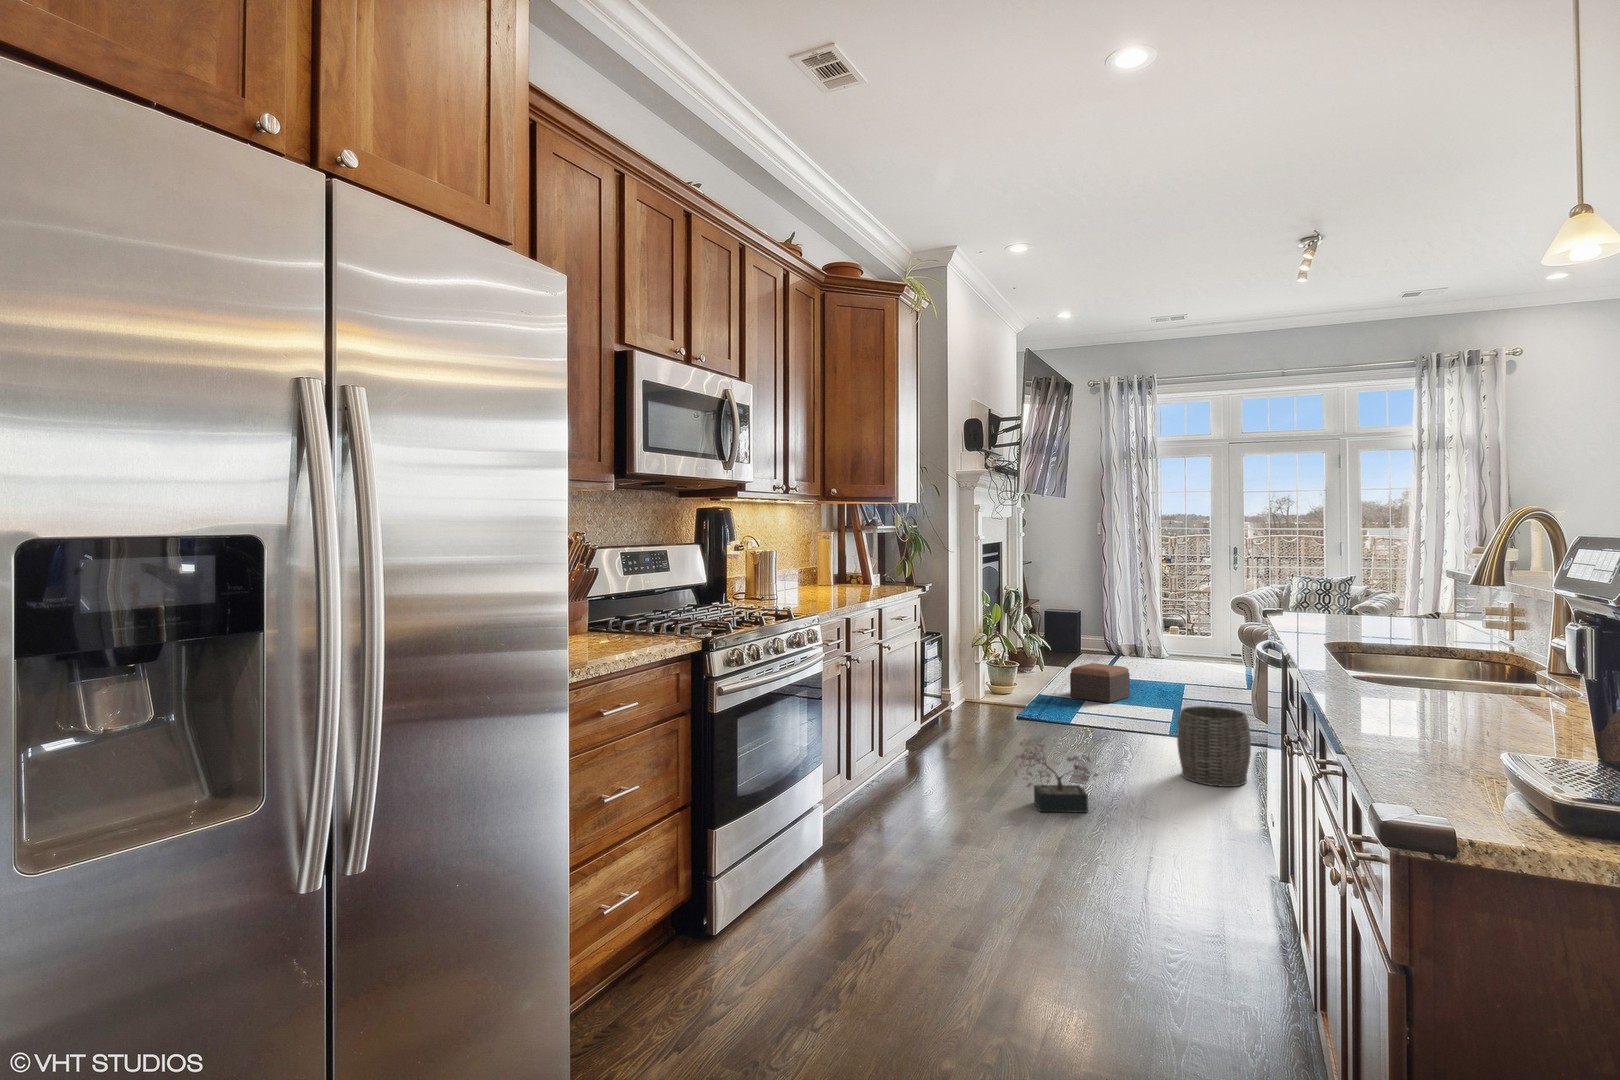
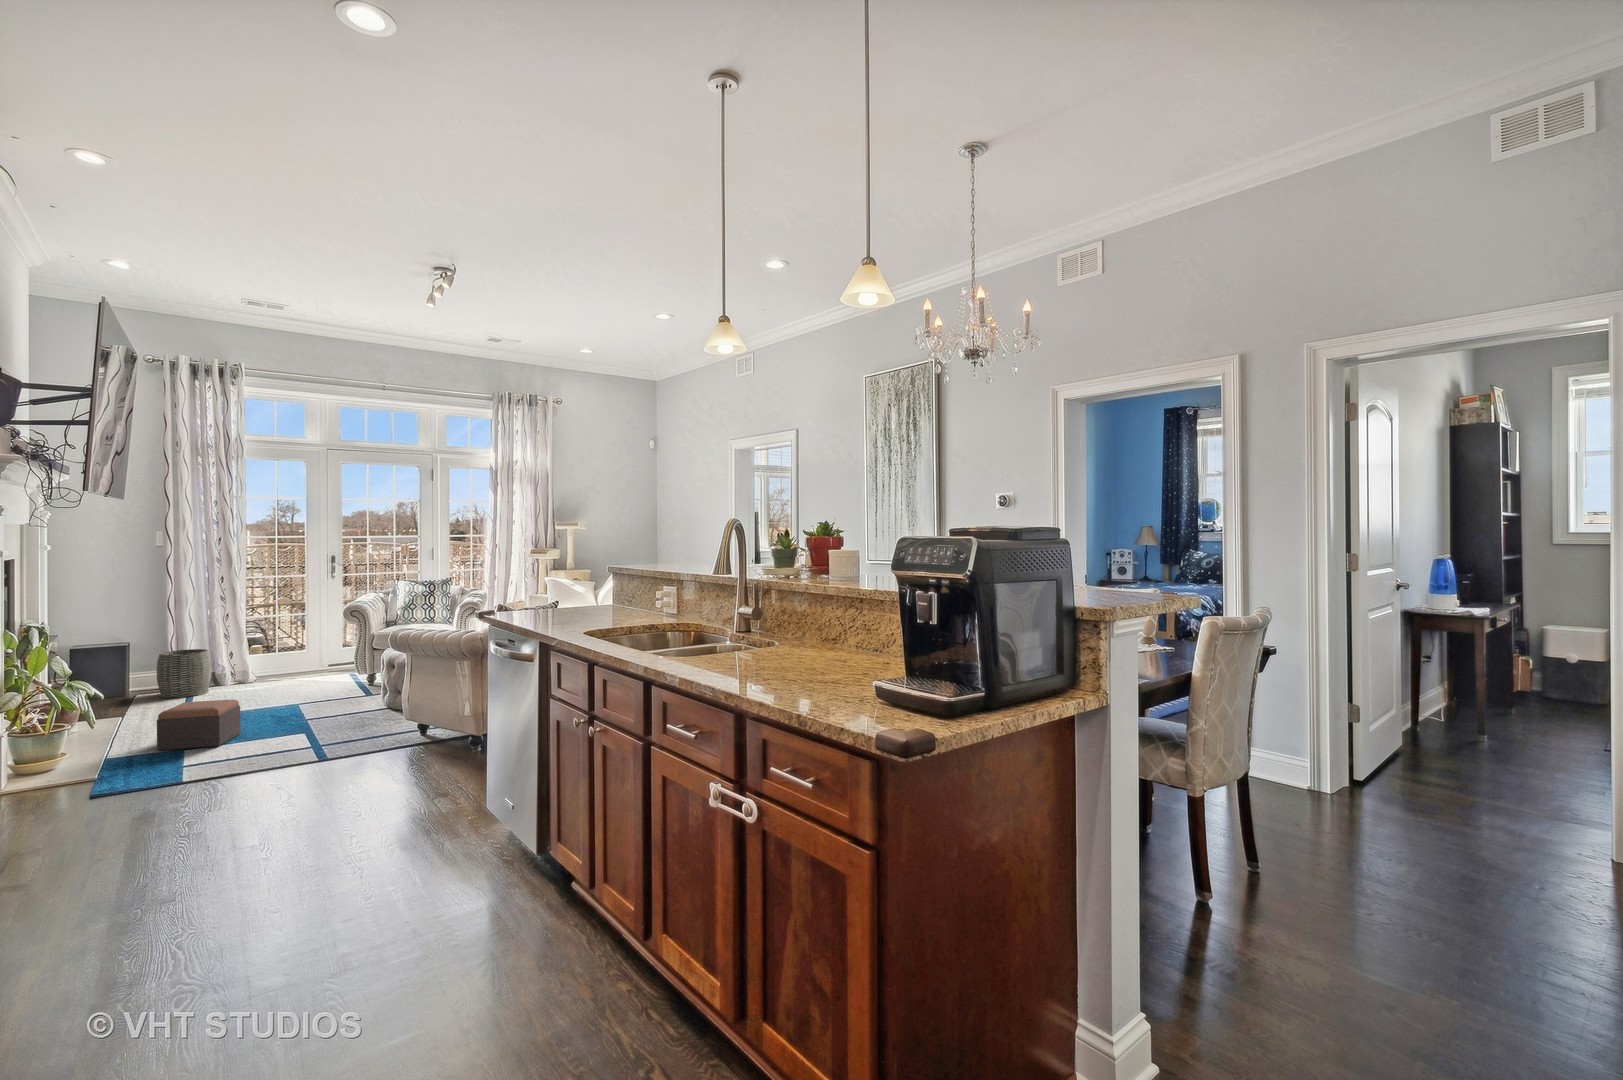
woven basket: present [1177,706,1251,787] -> present [157,649,211,698]
decorative plant: present [1014,739,1098,813] -> none [167,815,291,908]

